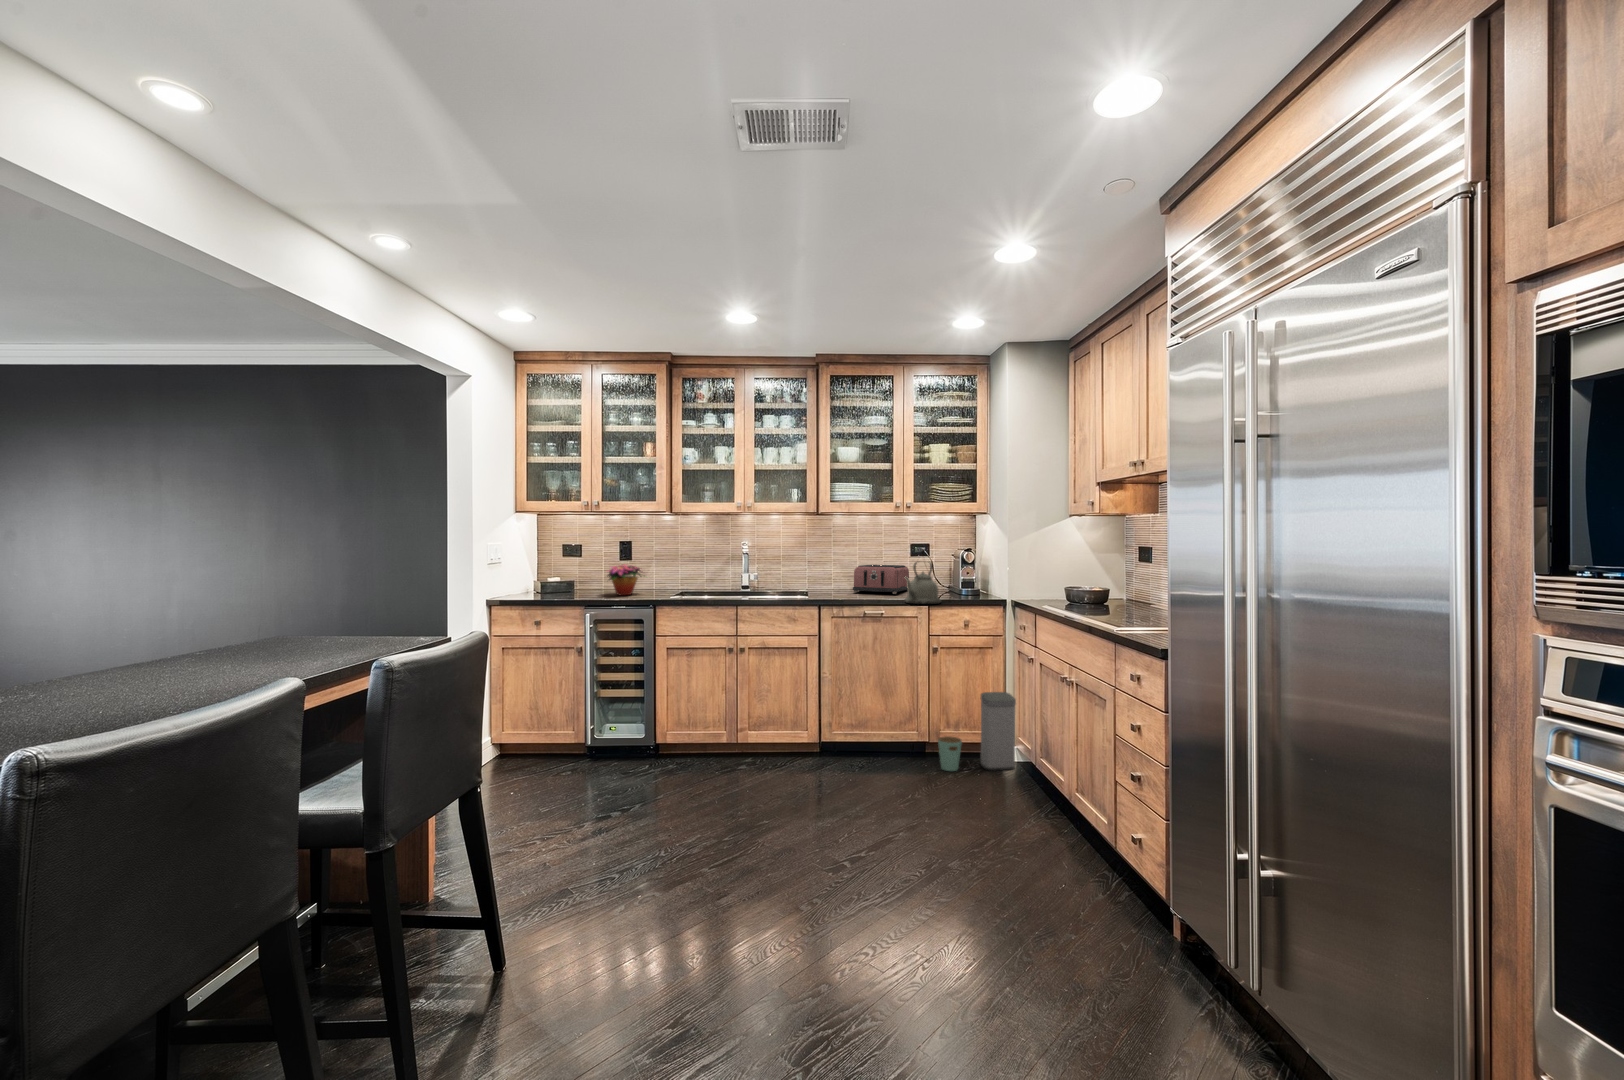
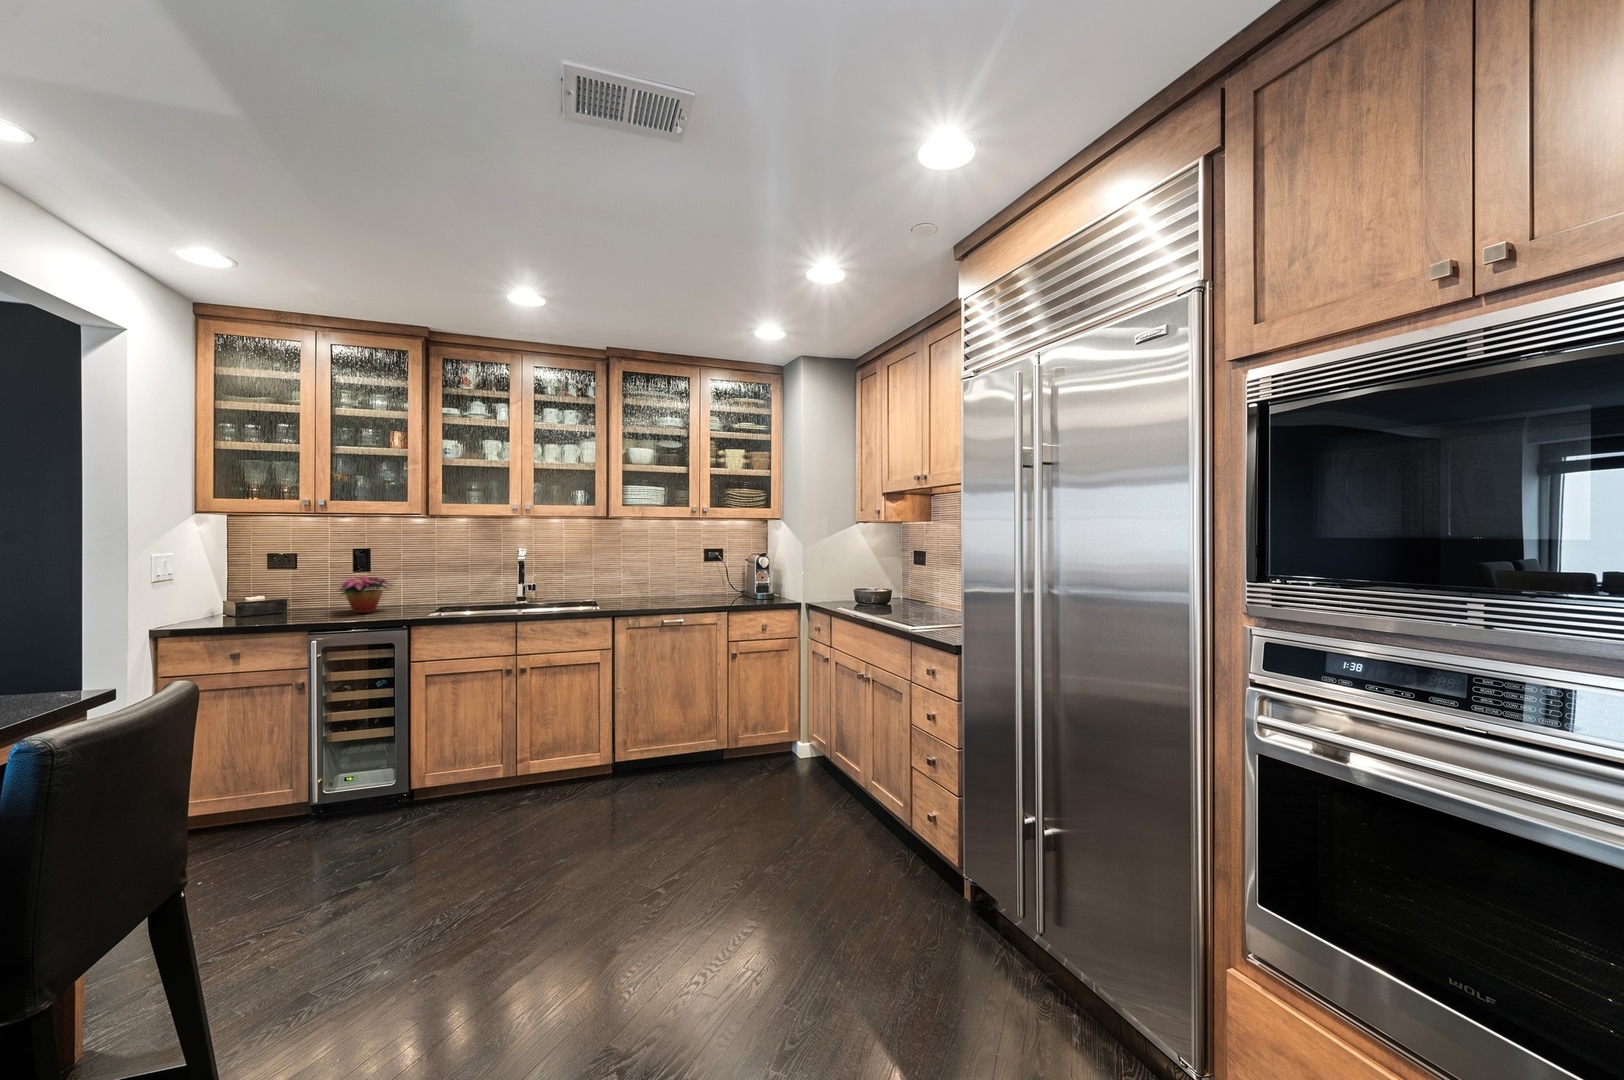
kettle: present [905,562,941,604] -> none [703,567,740,611]
toaster: present [853,565,909,594] -> none [645,569,702,600]
trash can: present [938,692,1016,771] -> none [739,692,812,776]

